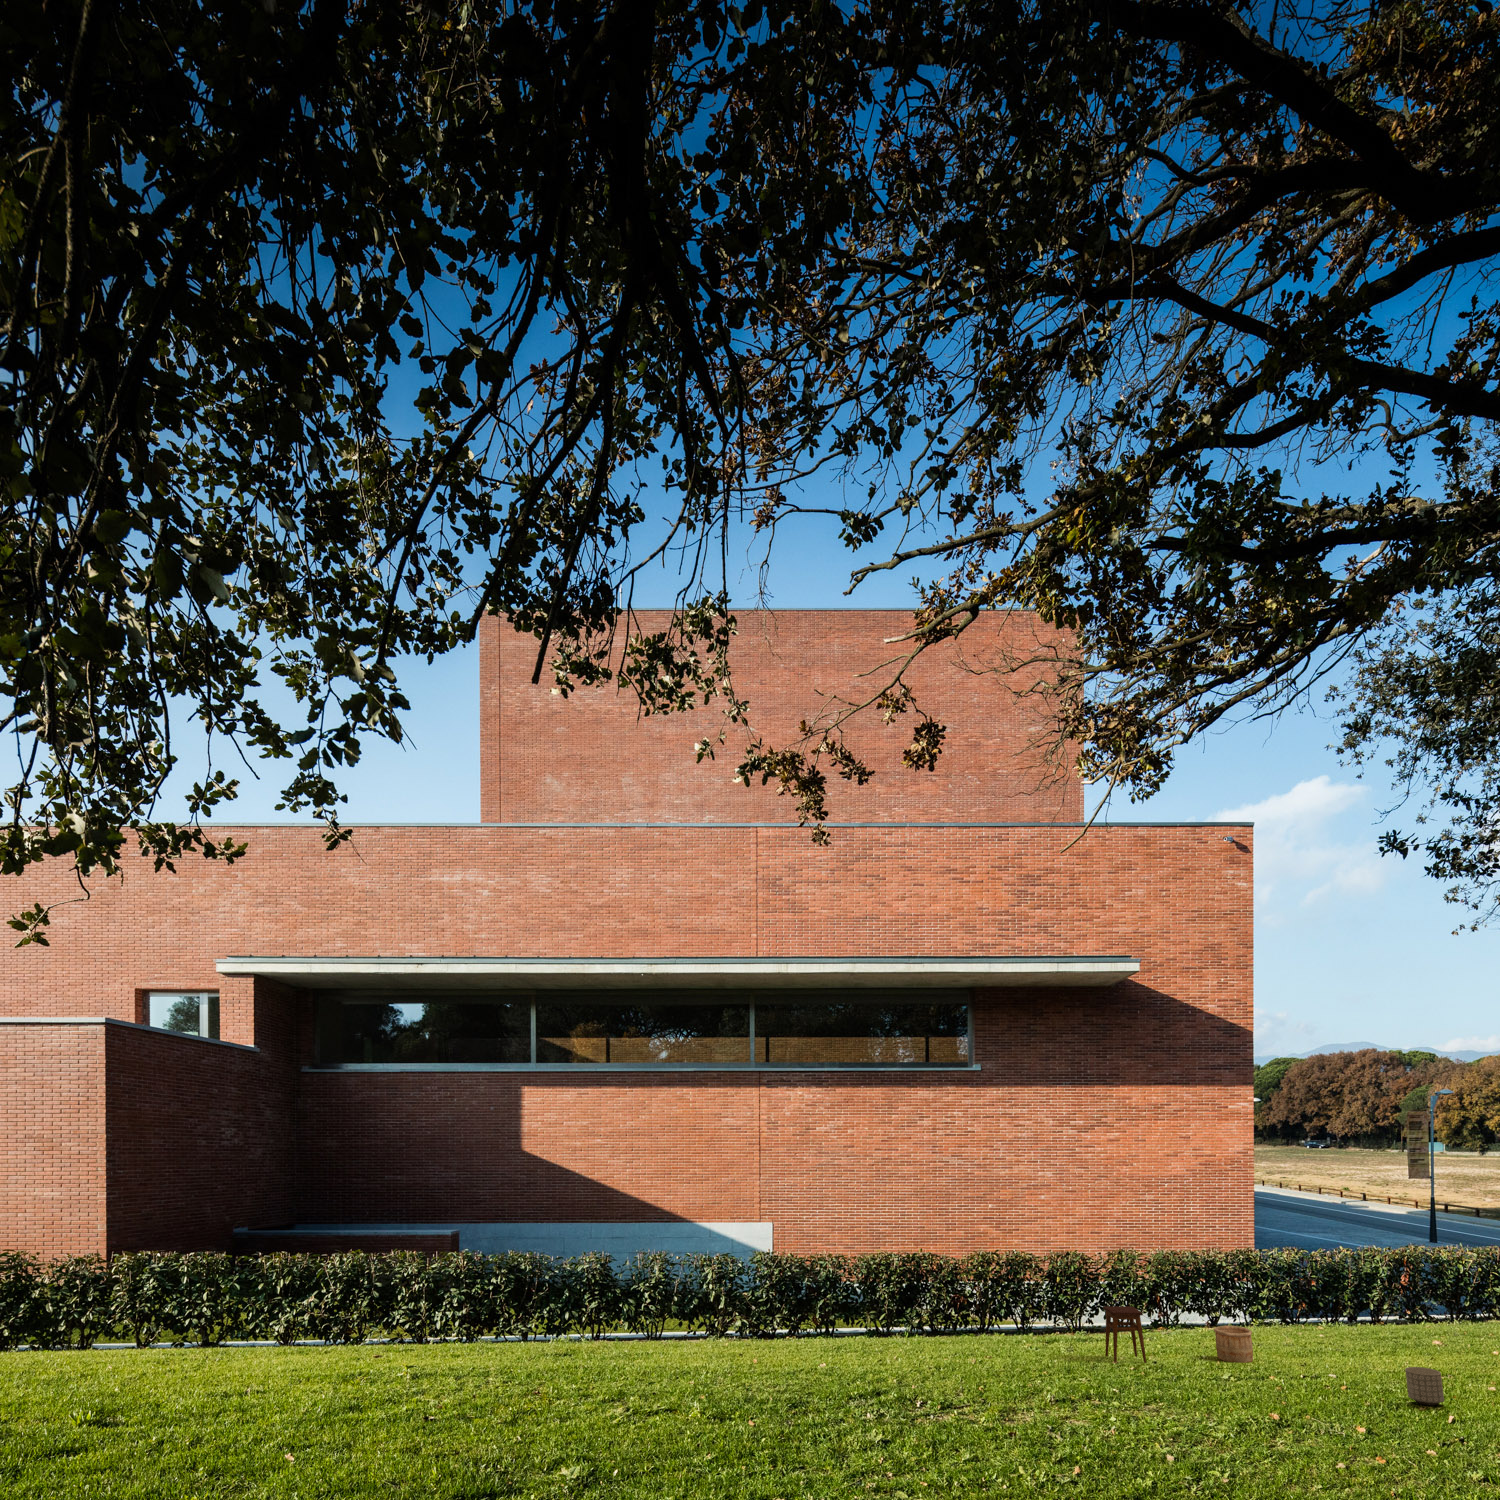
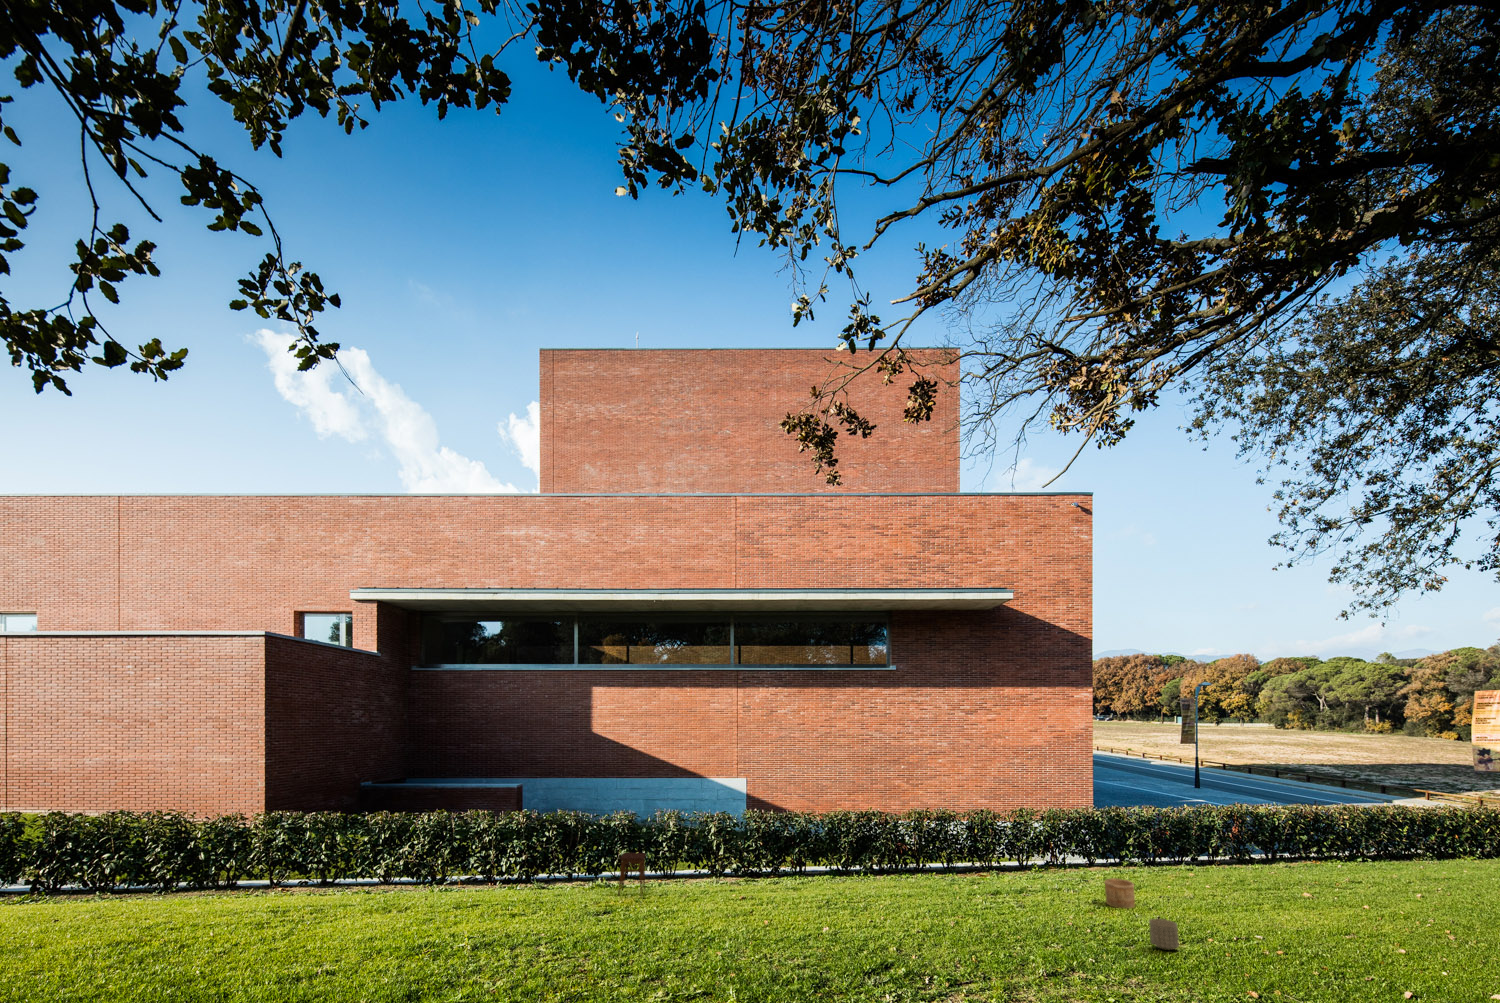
stool: present [1103,1306,1146,1363] -> present [618,853,646,896]
planter: present [1405,1367,1444,1406] -> present [1149,919,1179,951]

